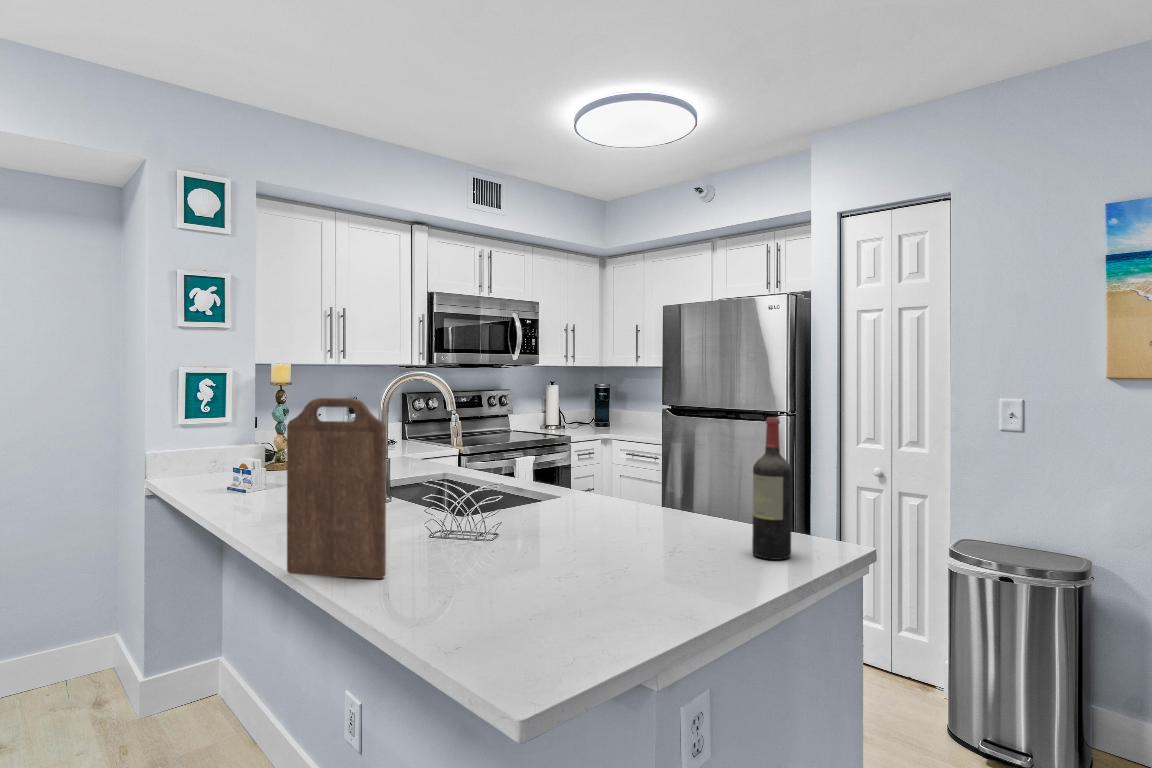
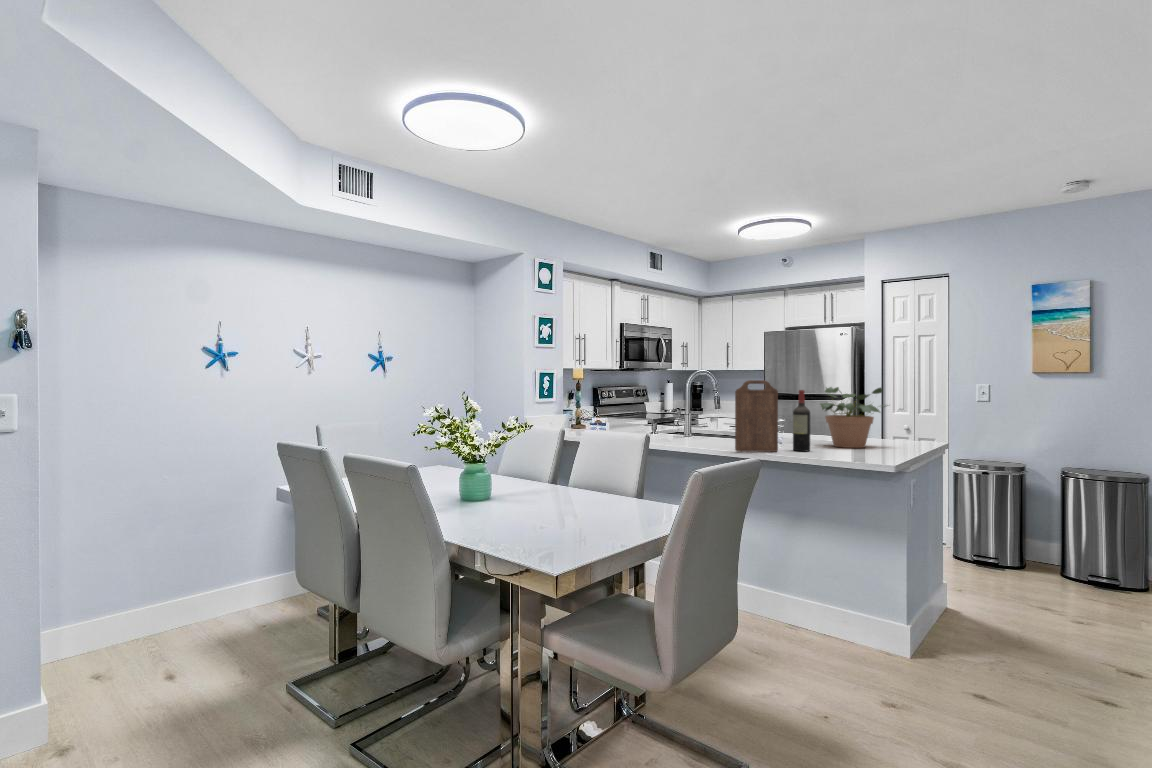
potted plant: none [535,410,709,564] -> present [820,387,885,448]
wine bottle: present [752,417,792,560] -> present [793,390,810,451]

